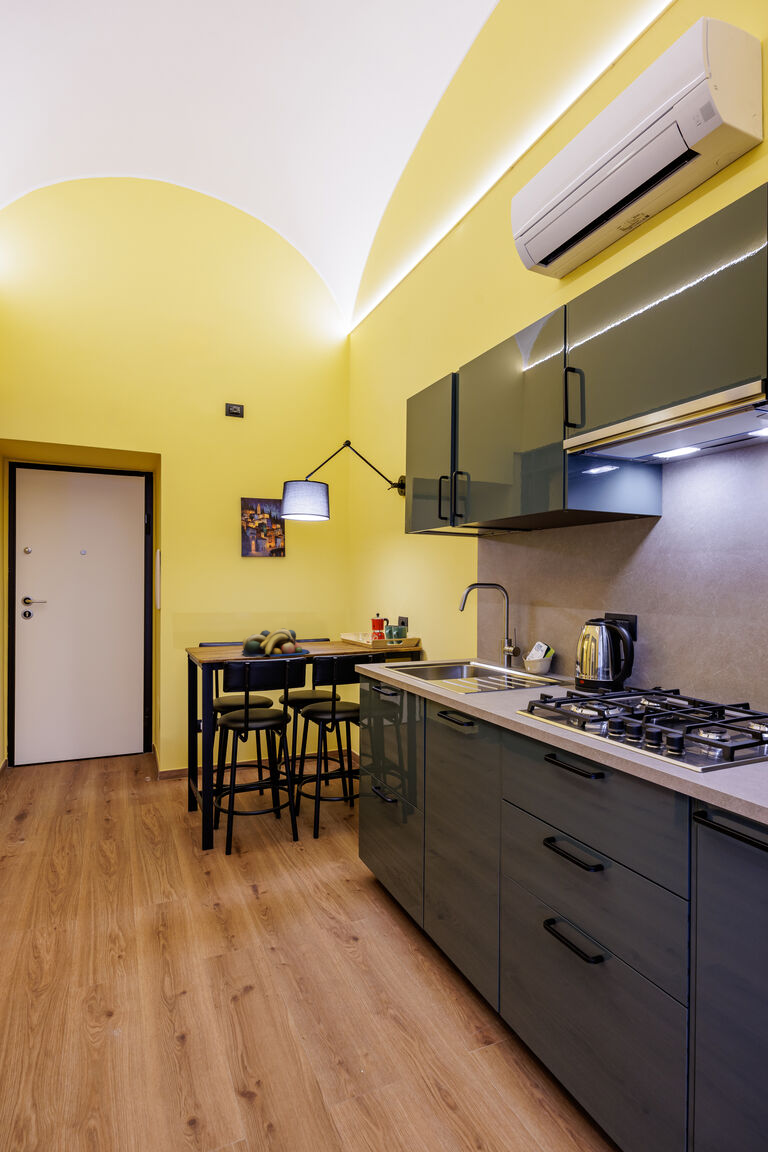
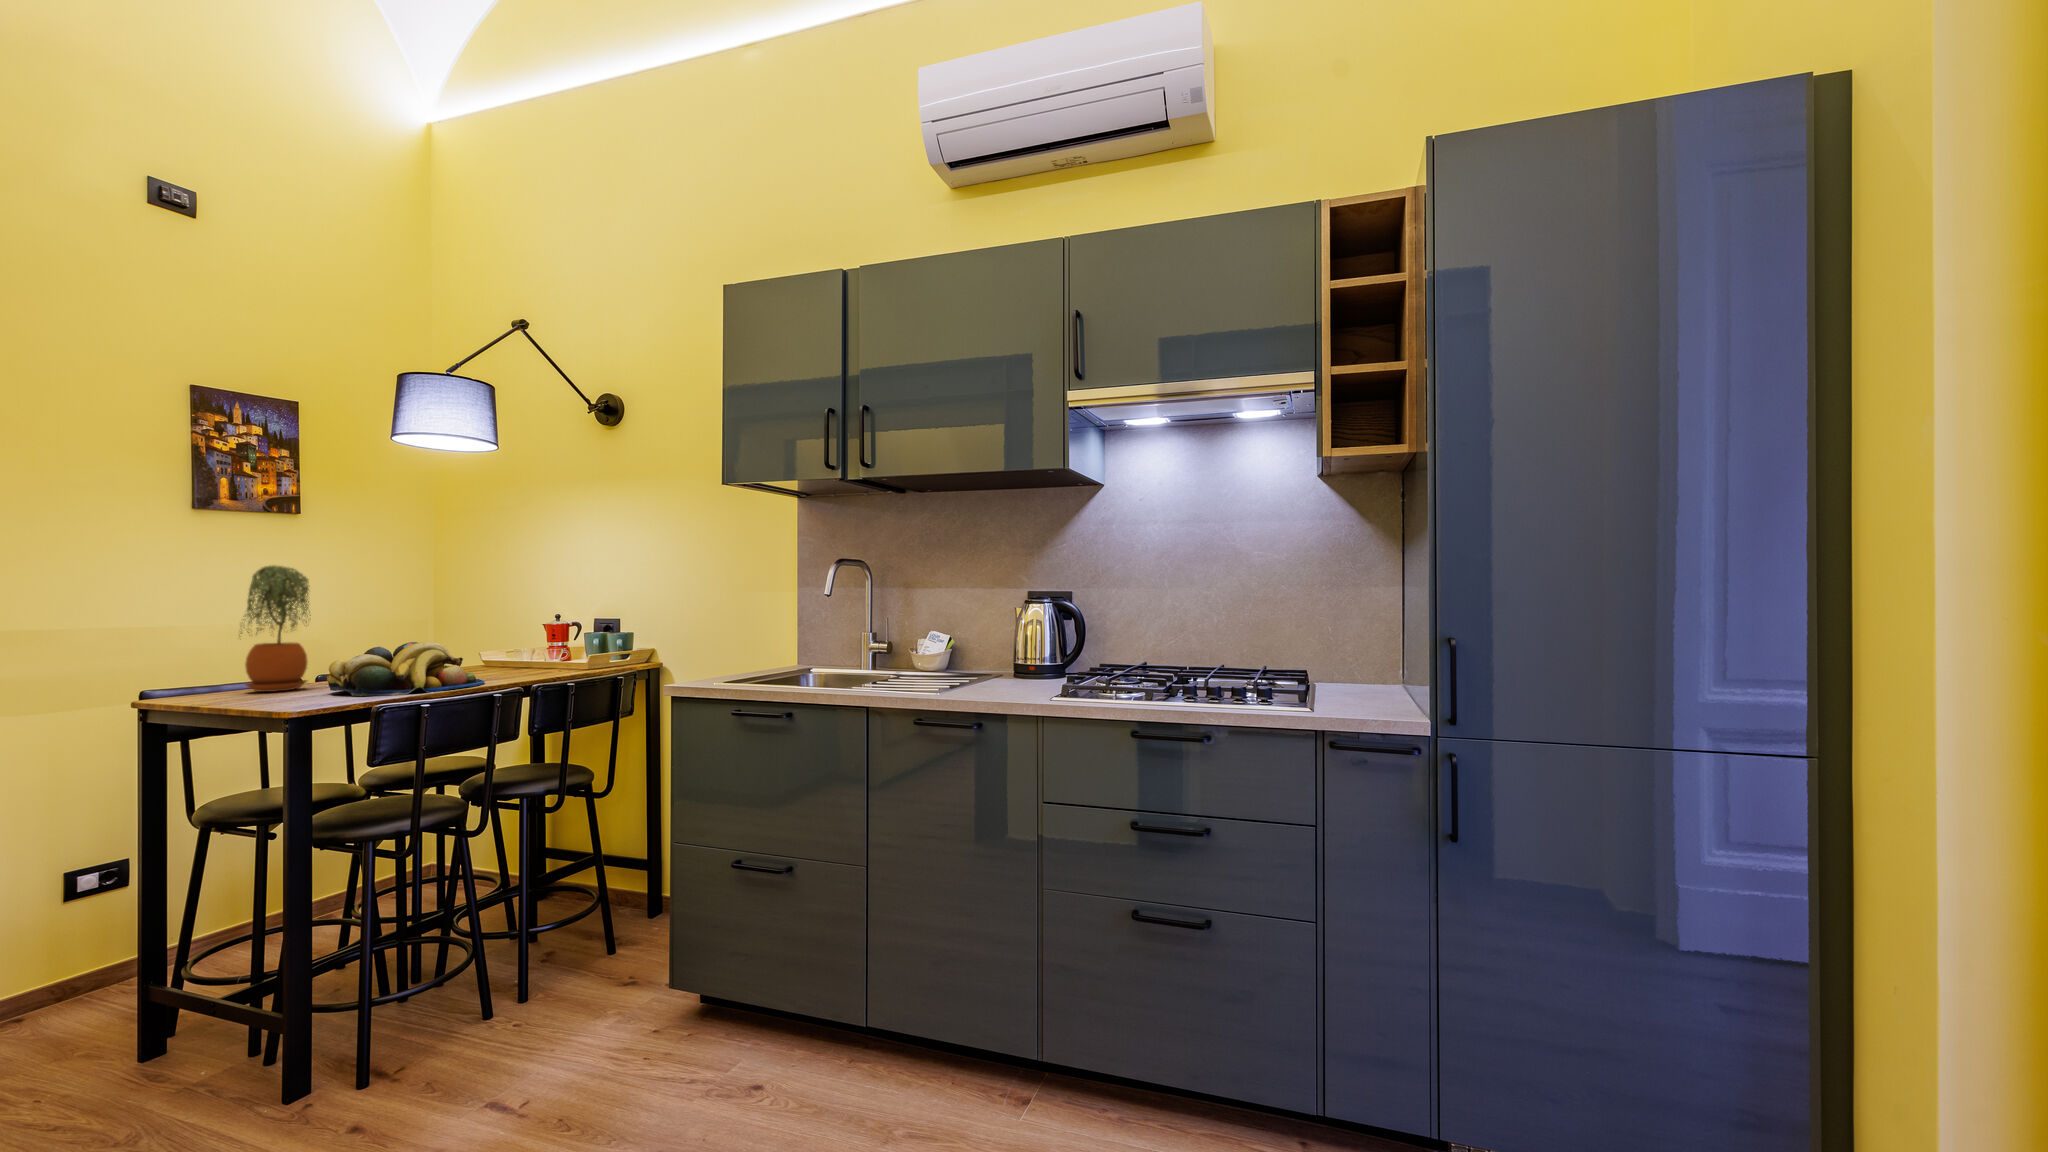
potted plant: none [222,587,252,650] -> present [241,566,311,692]

